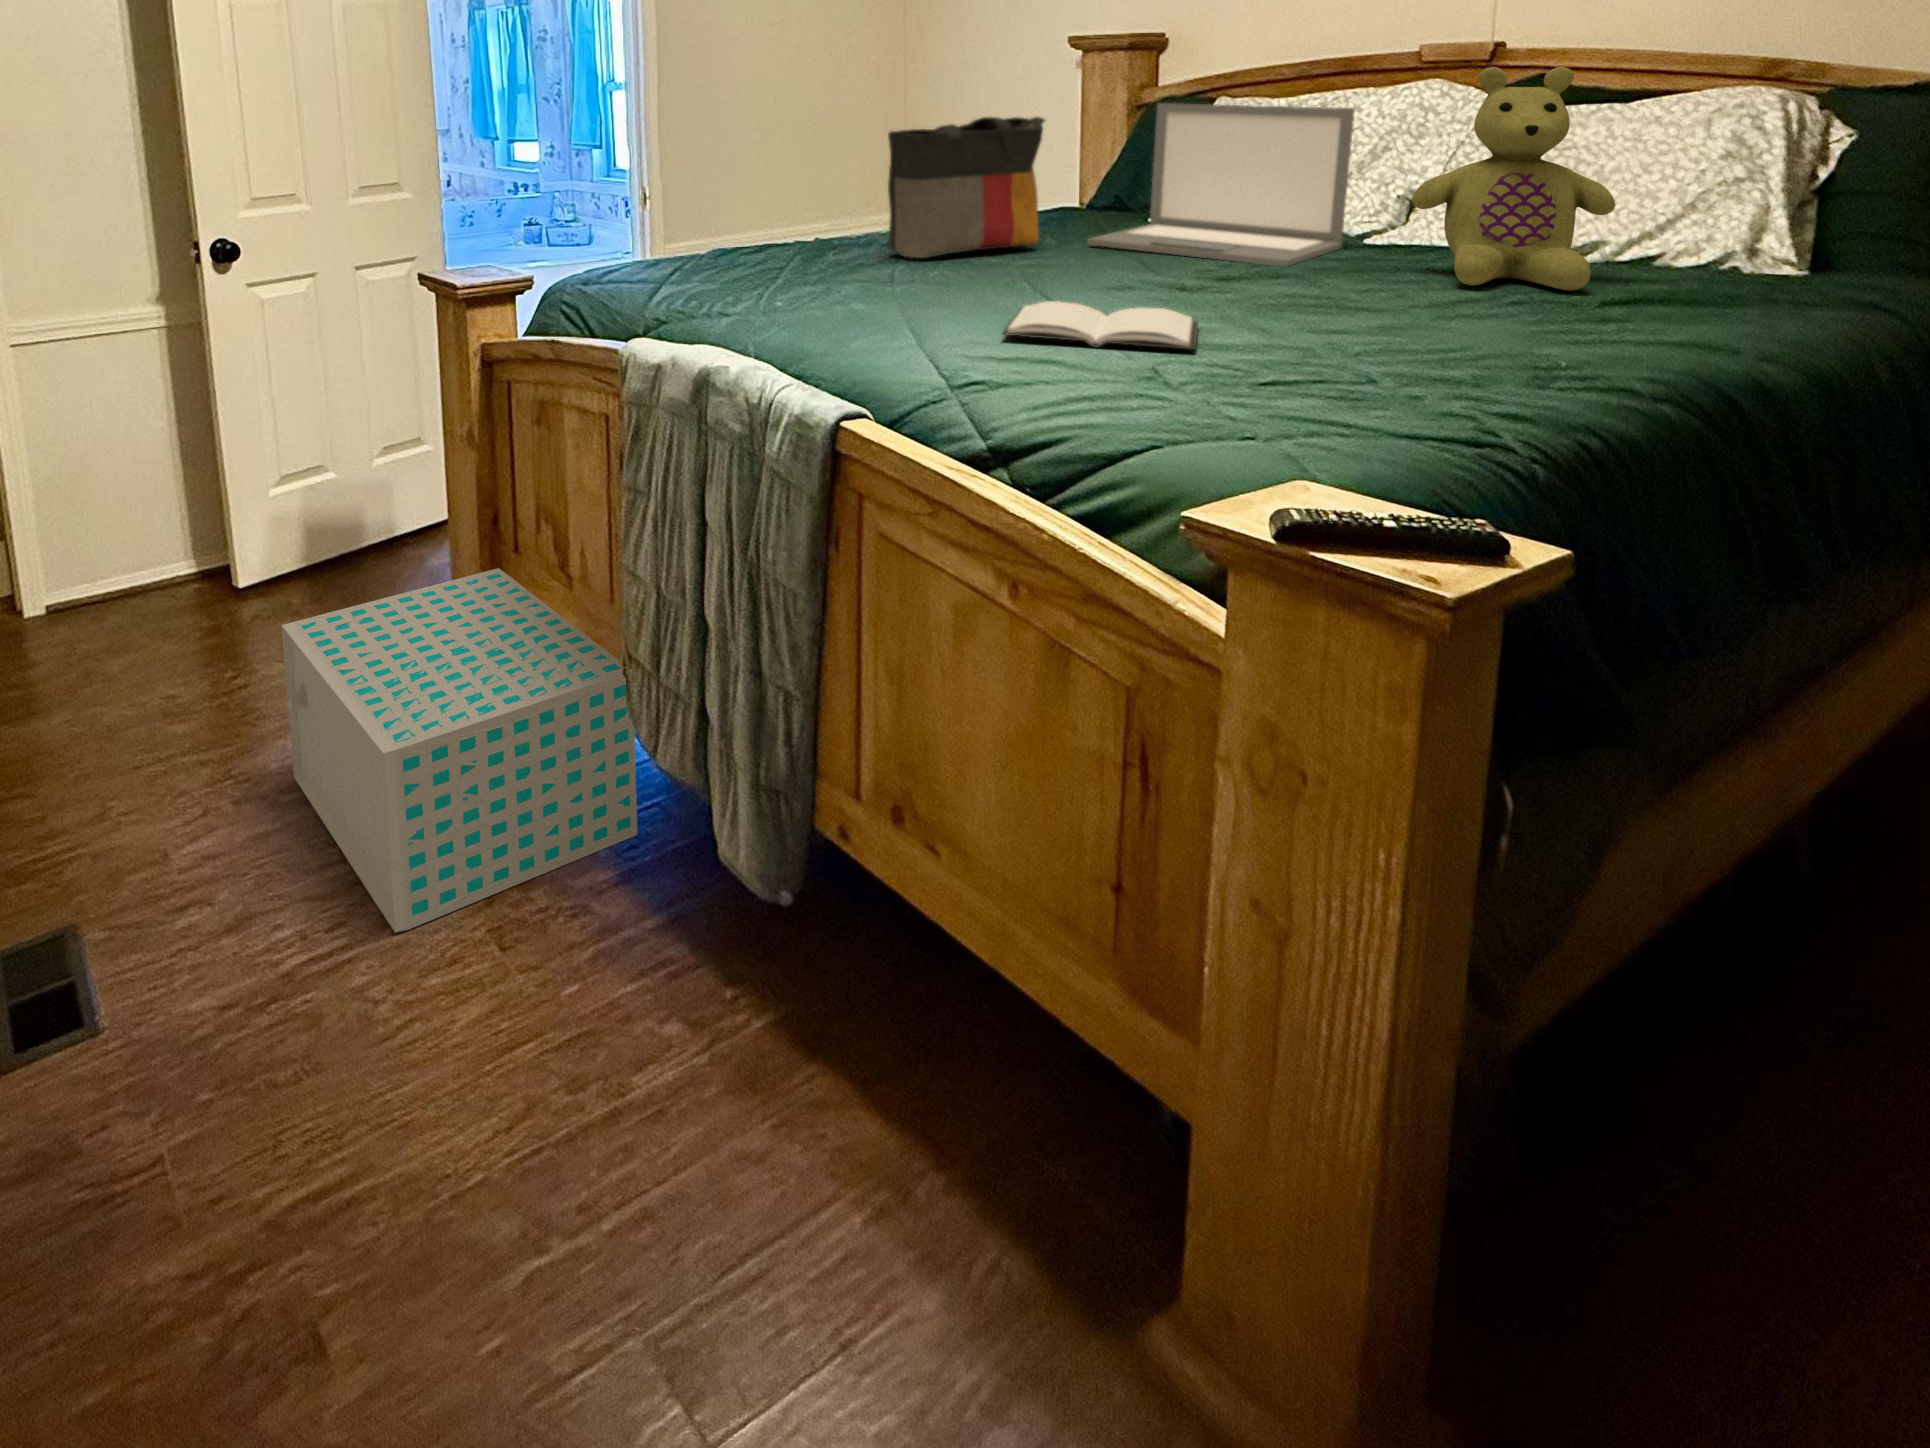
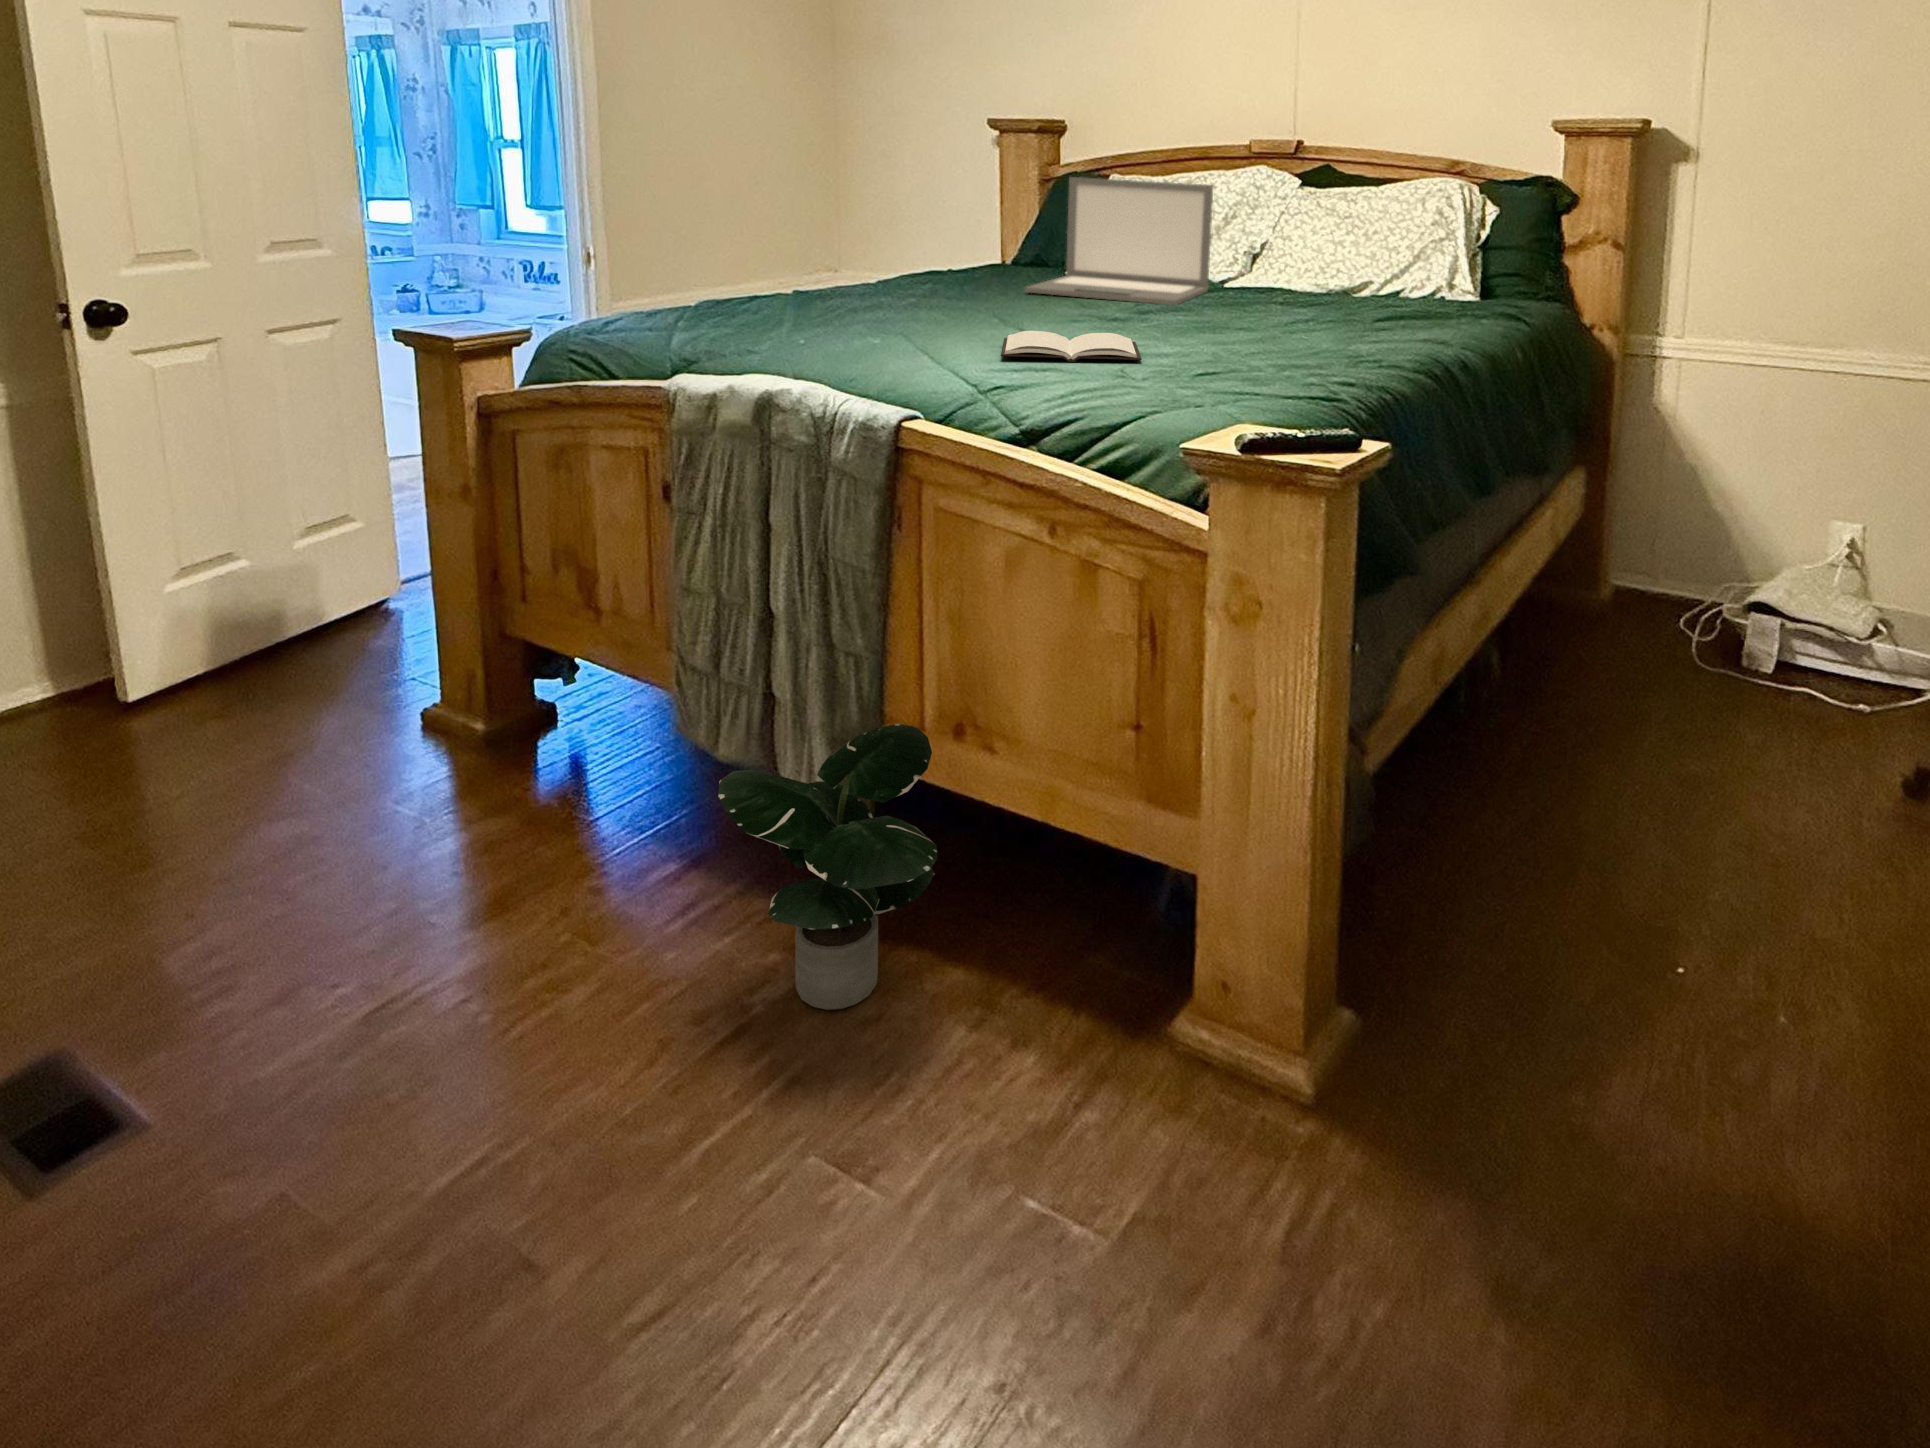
stuffed bear: present [1412,67,1615,291] -> none [1257,158,1379,316]
tote bag: present [888,117,1045,258] -> none [861,184,990,305]
storage box: present [281,568,637,932] -> none [280,616,688,952]
potted plant: none [596,792,857,1135] -> present [718,724,937,1010]

